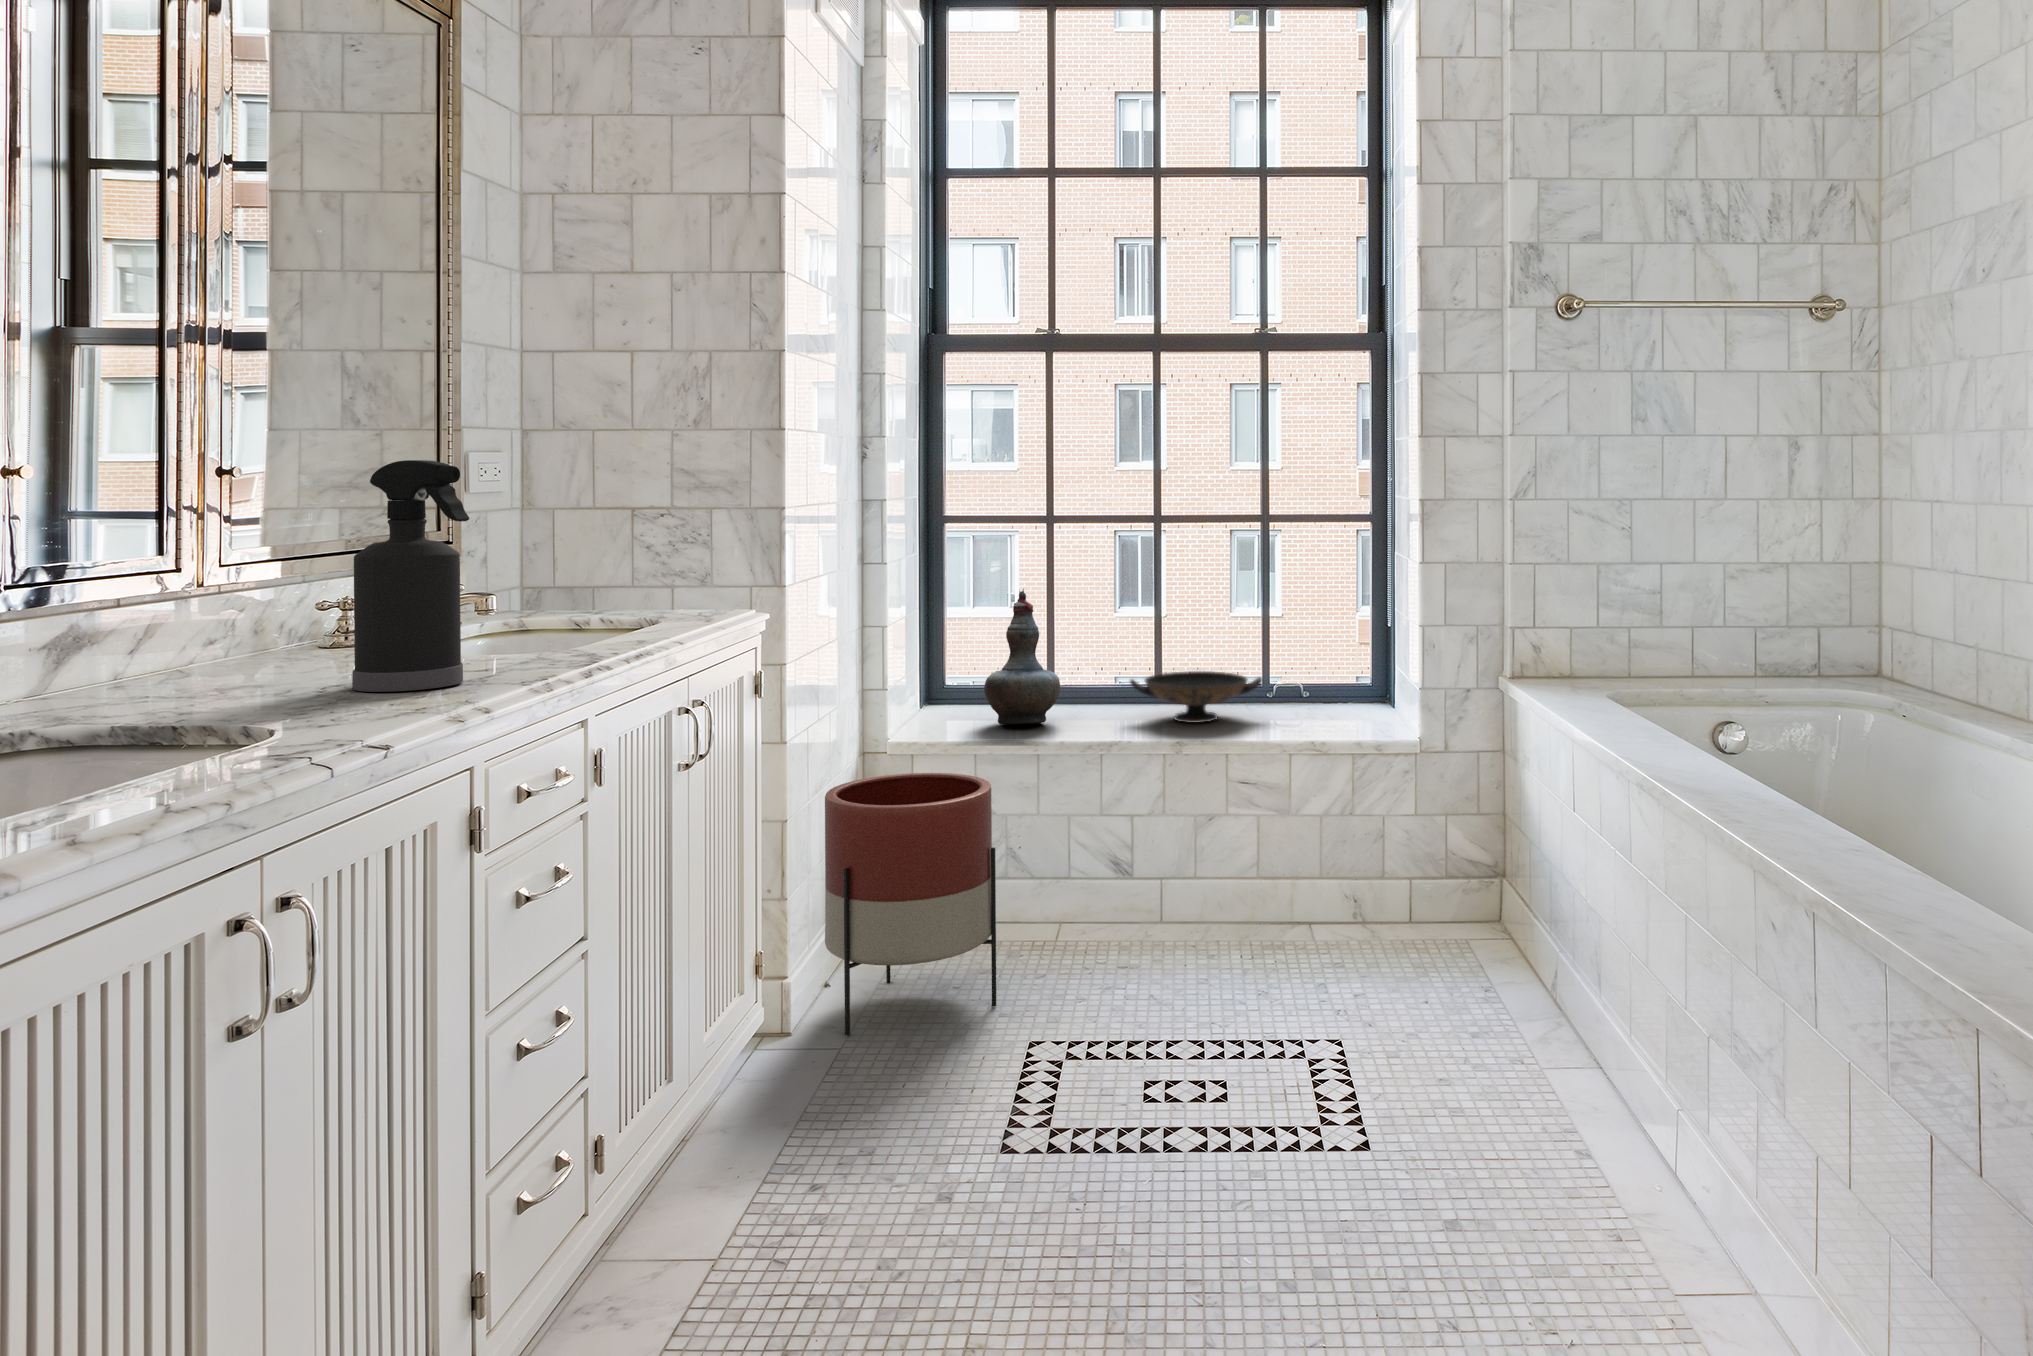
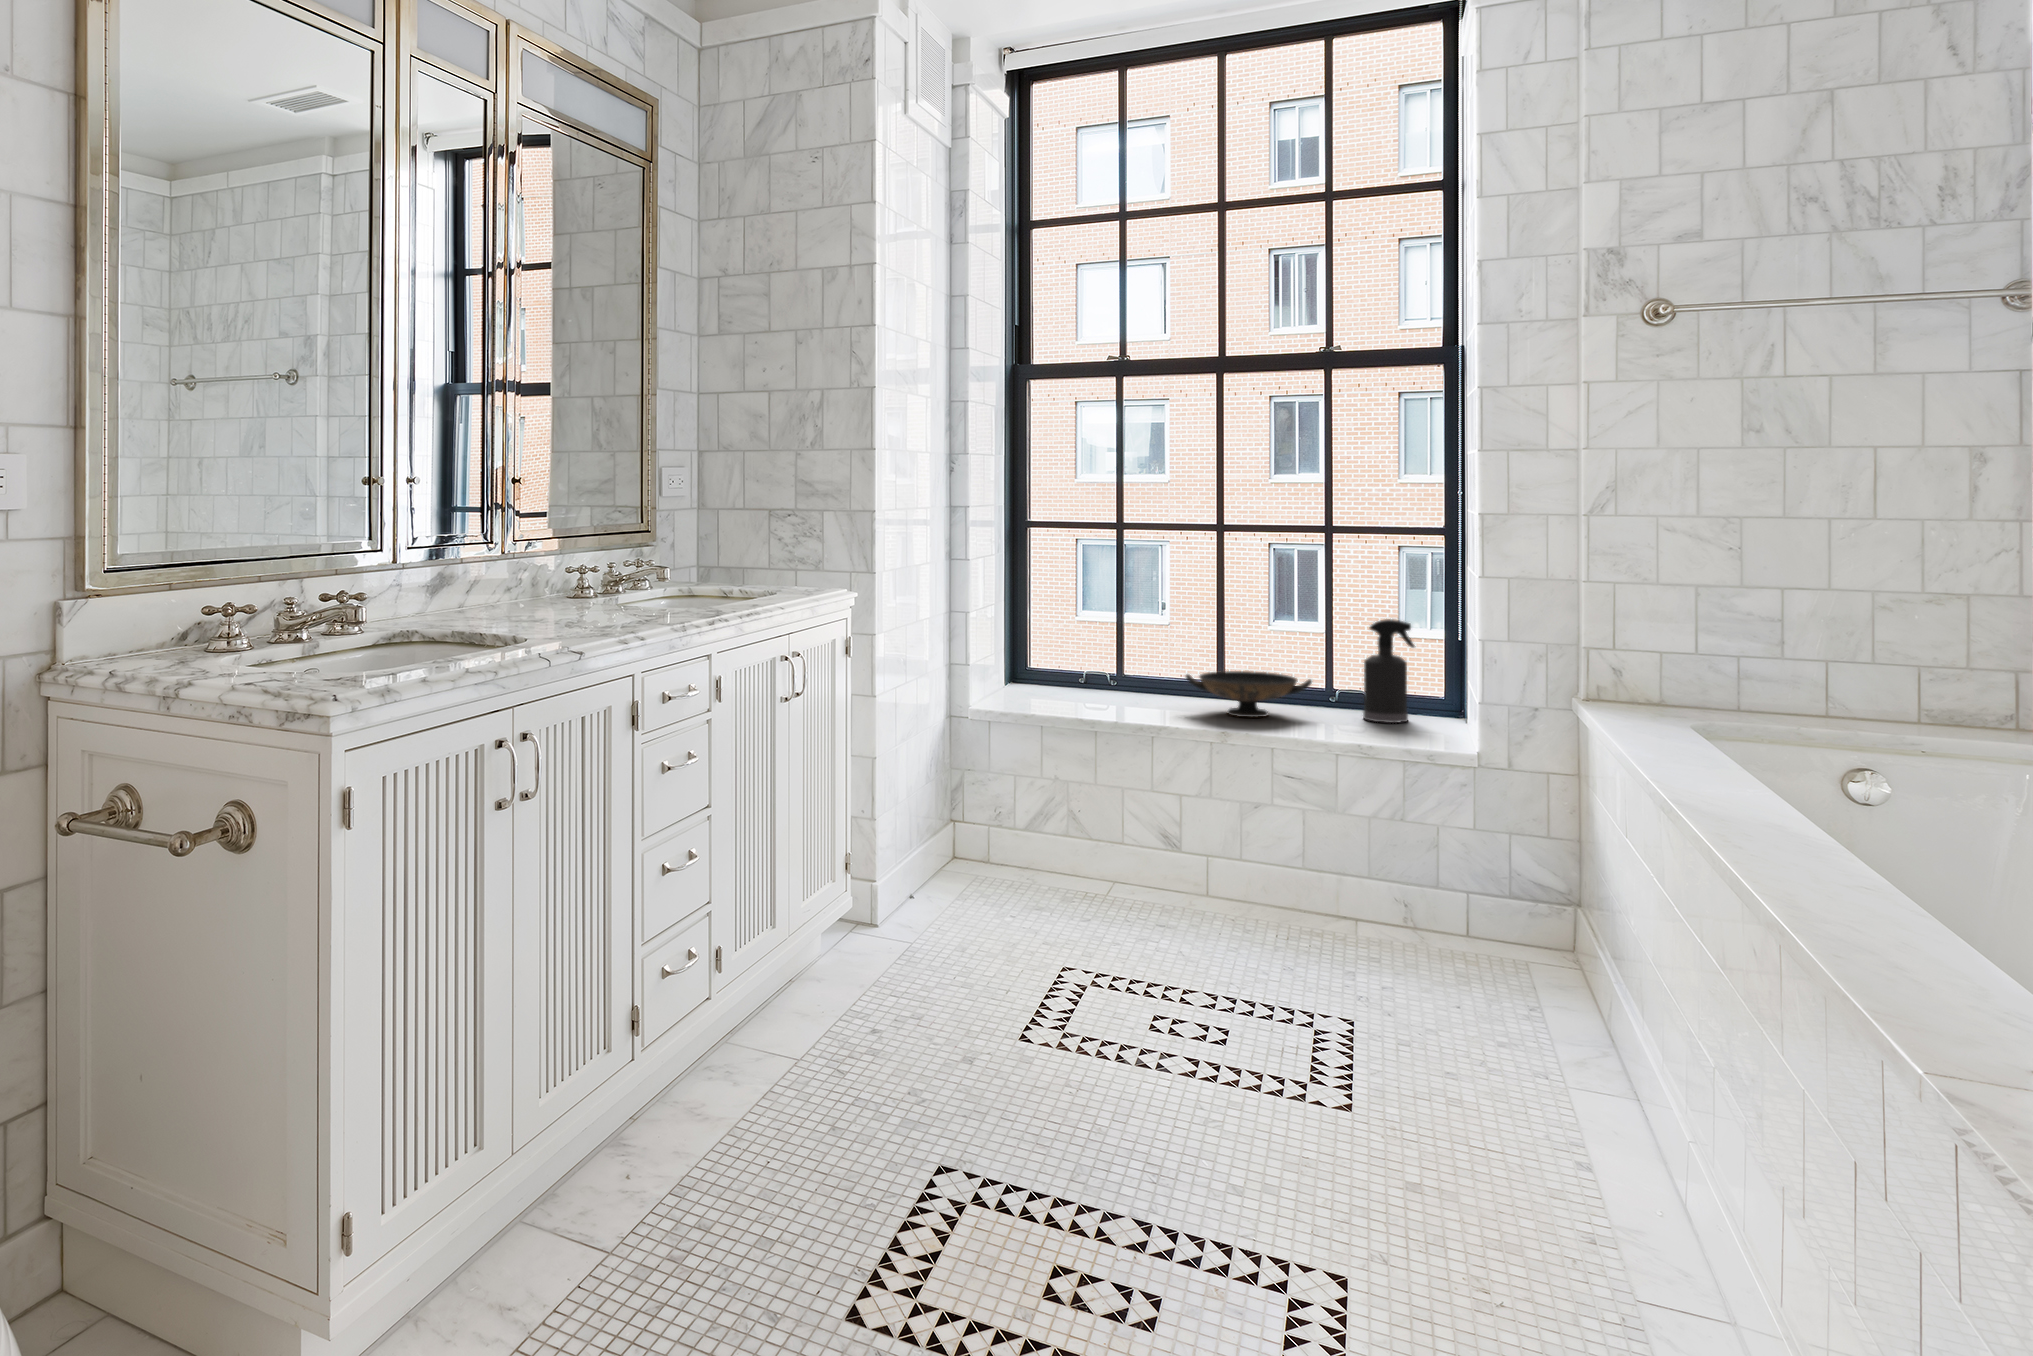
spray bottle: present [352,460,470,692] -> present [1363,619,1415,723]
decorative vase: present [984,589,1060,724] -> none [1056,589,1122,708]
planter: present [825,773,996,1036] -> none [909,737,1045,942]

